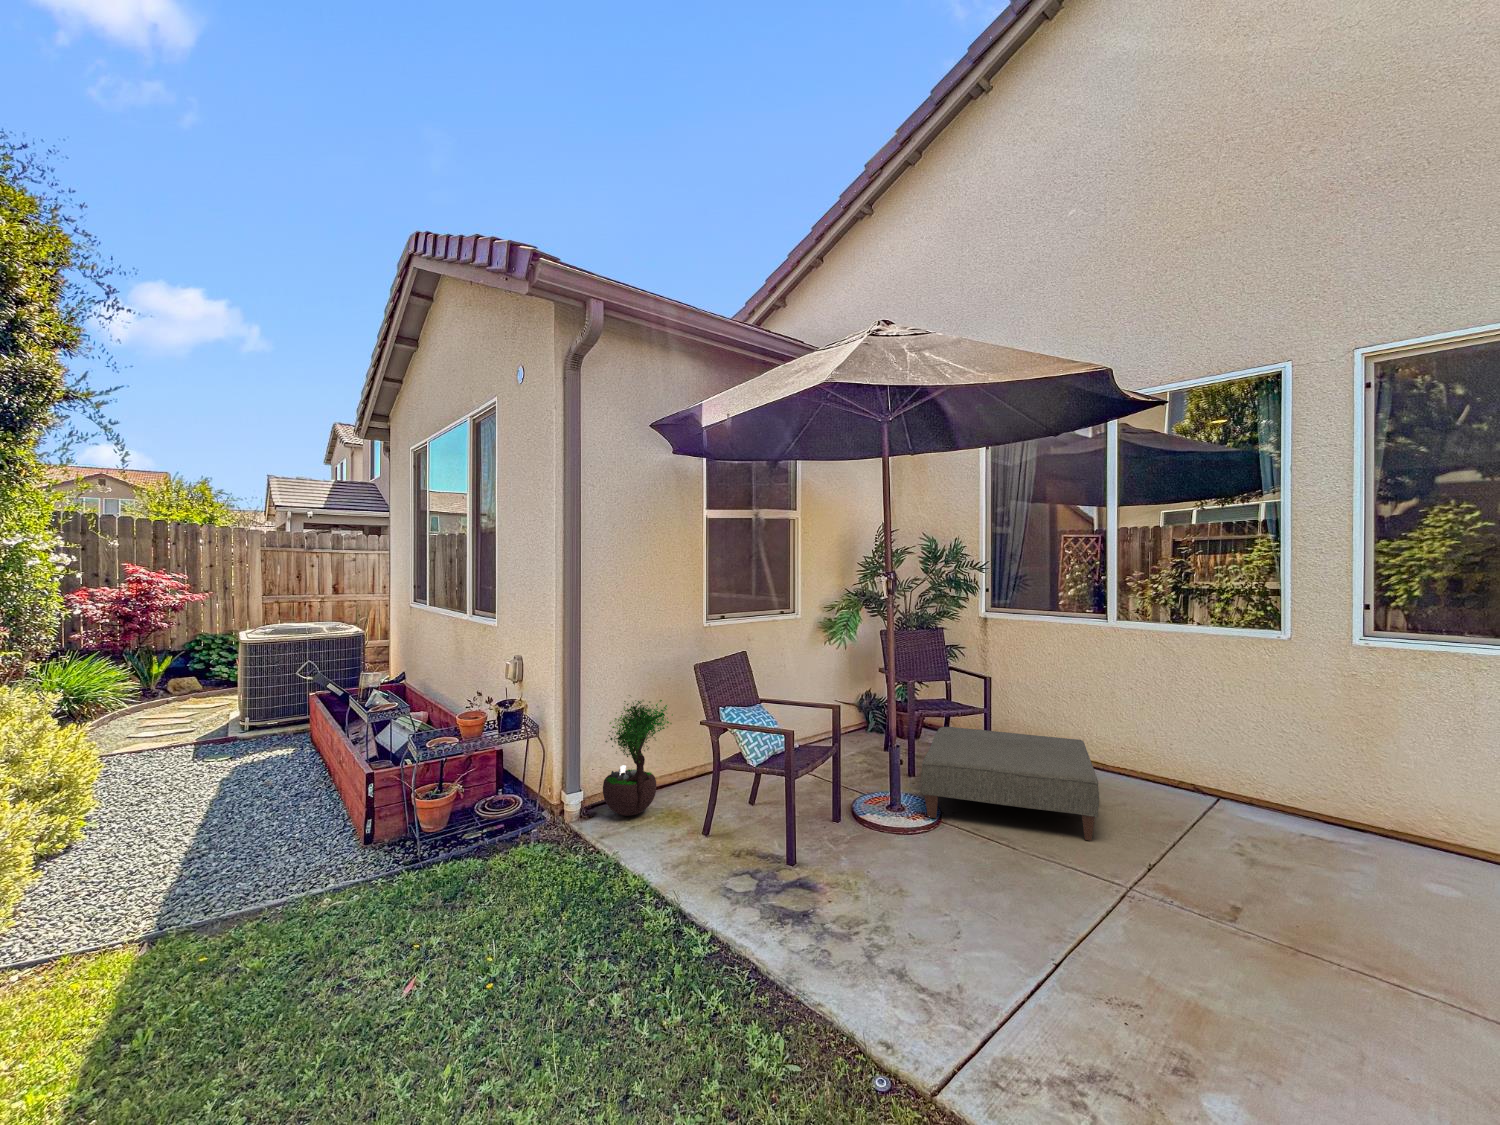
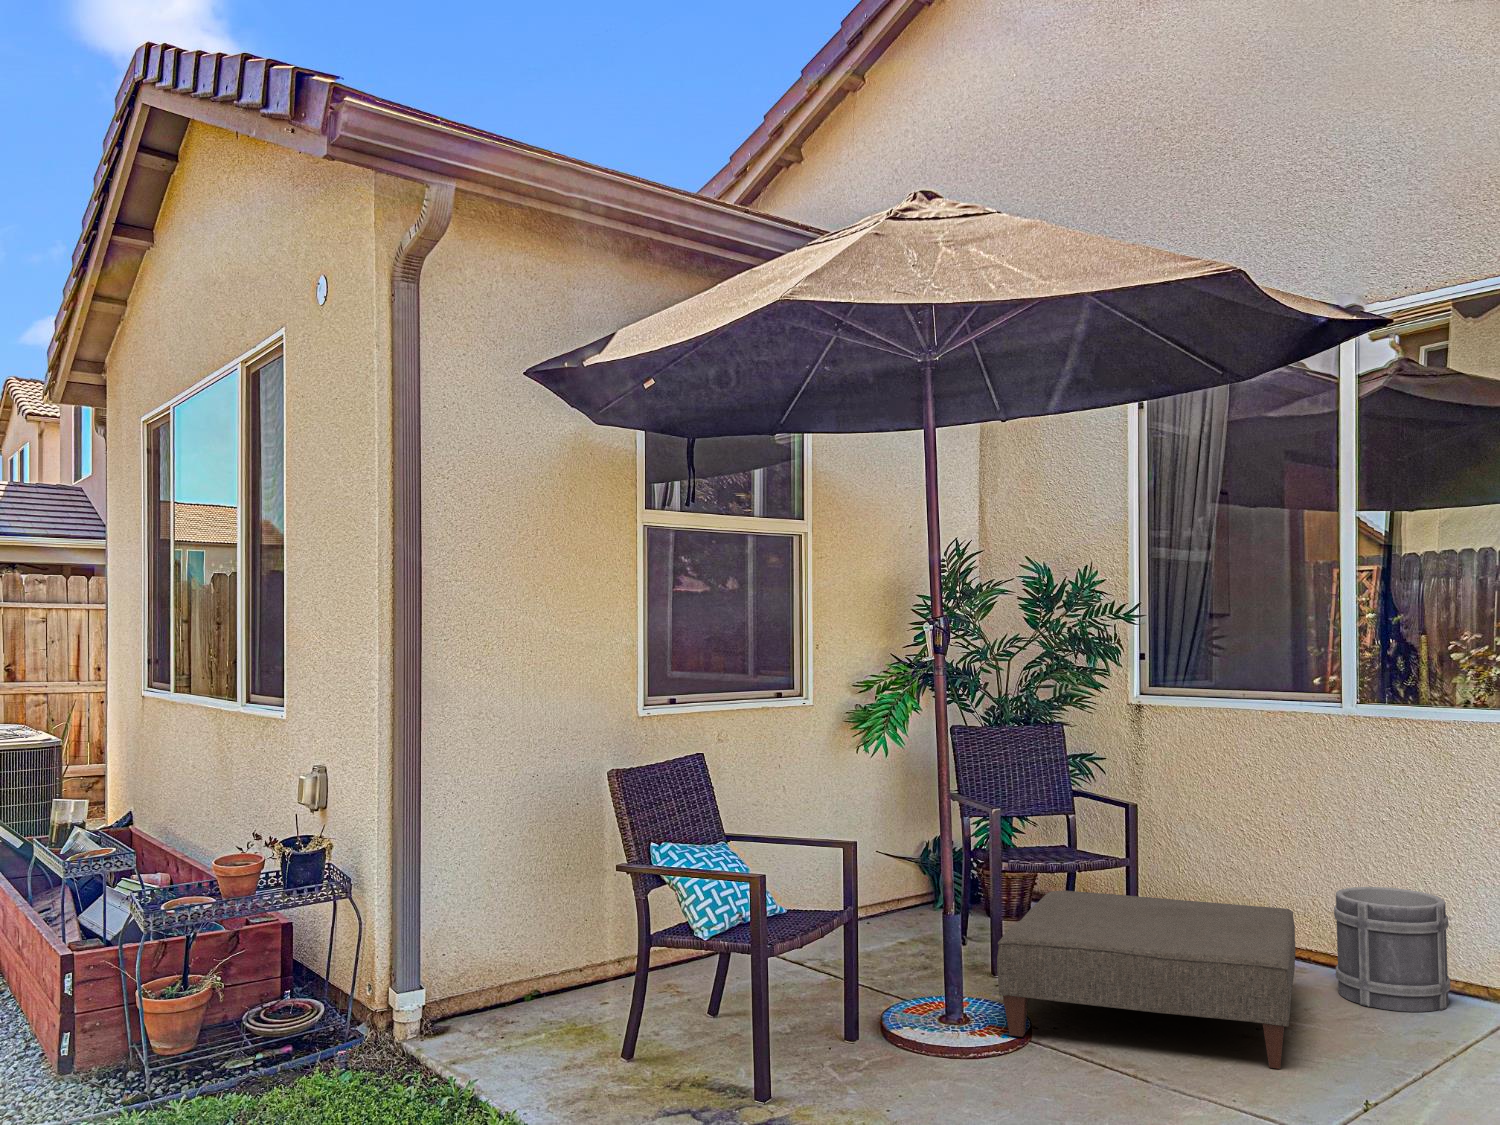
potted tree: present [603,695,673,816] -> none [457,823,576,1032]
bucket: none [1105,726,1173,800] -> present [1334,887,1450,1012]

